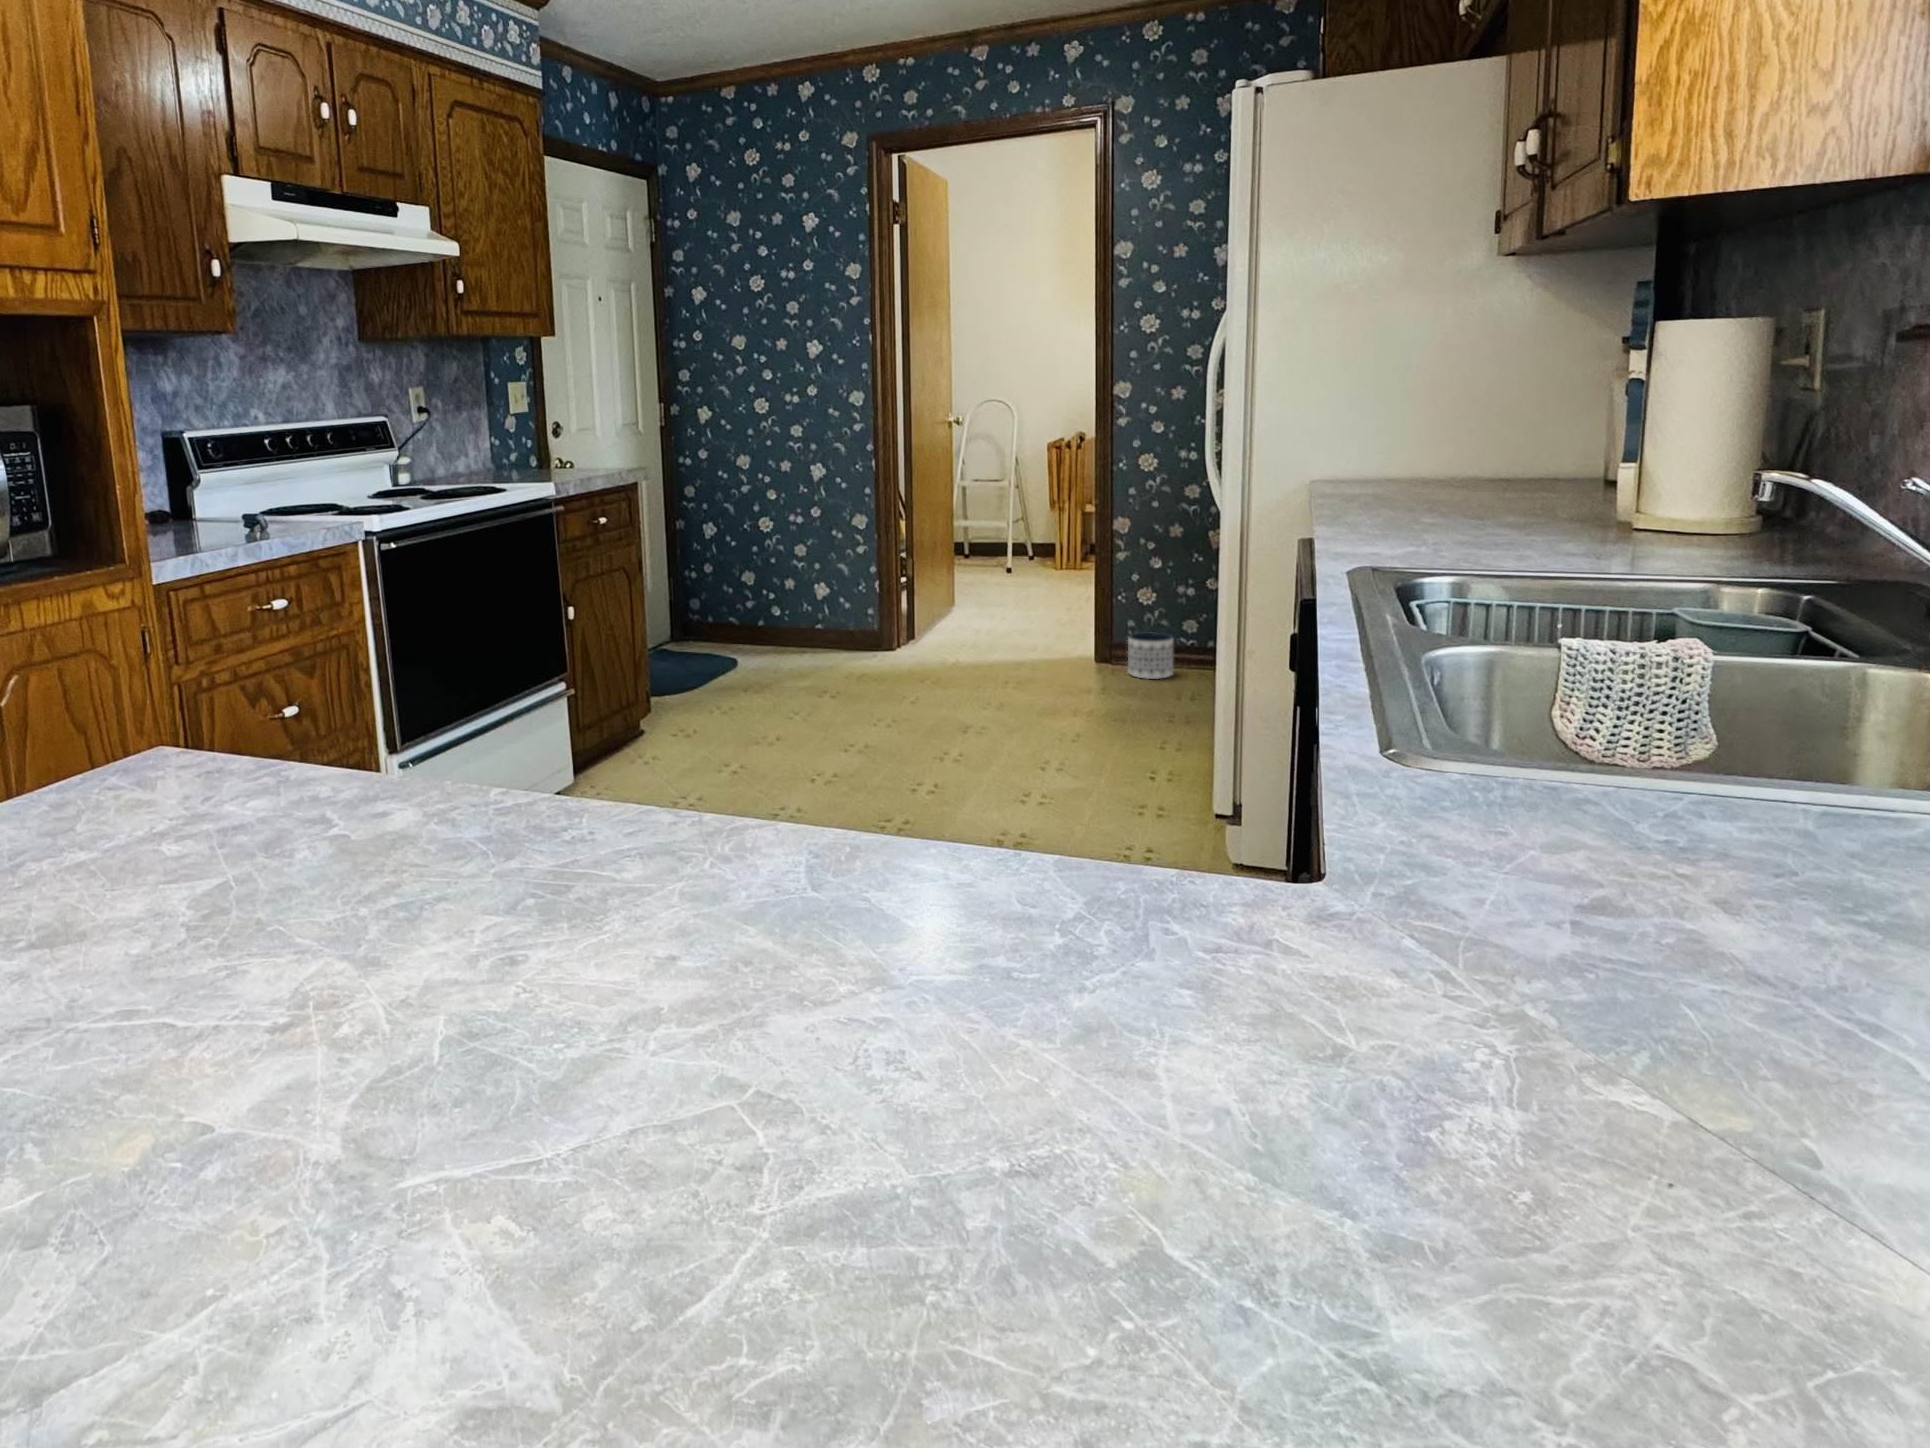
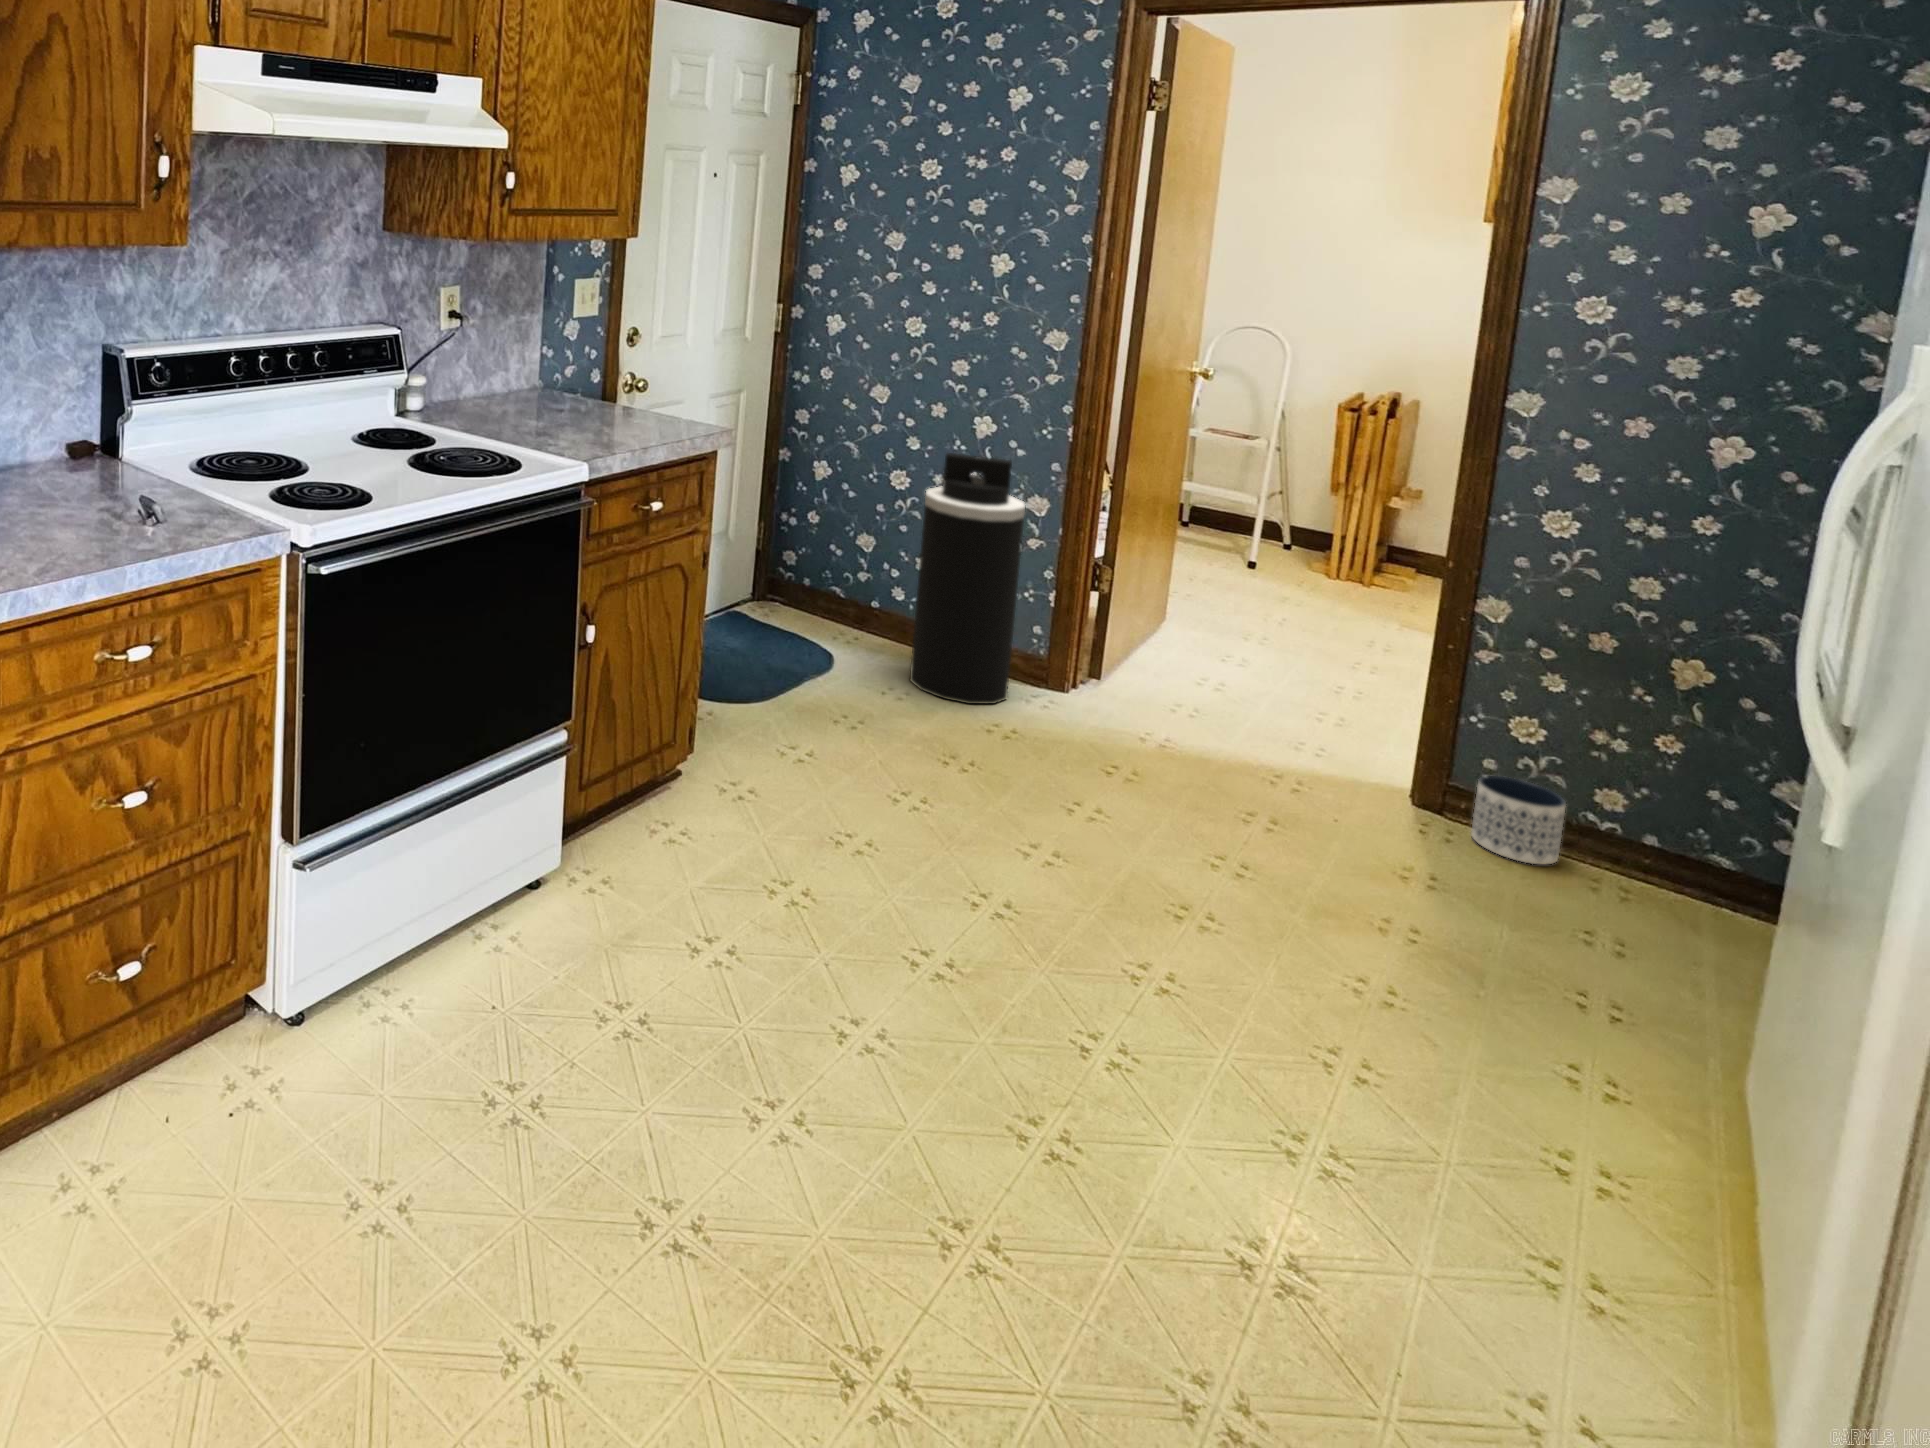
trash can: none [782,489,854,667] -> present [910,453,1025,704]

